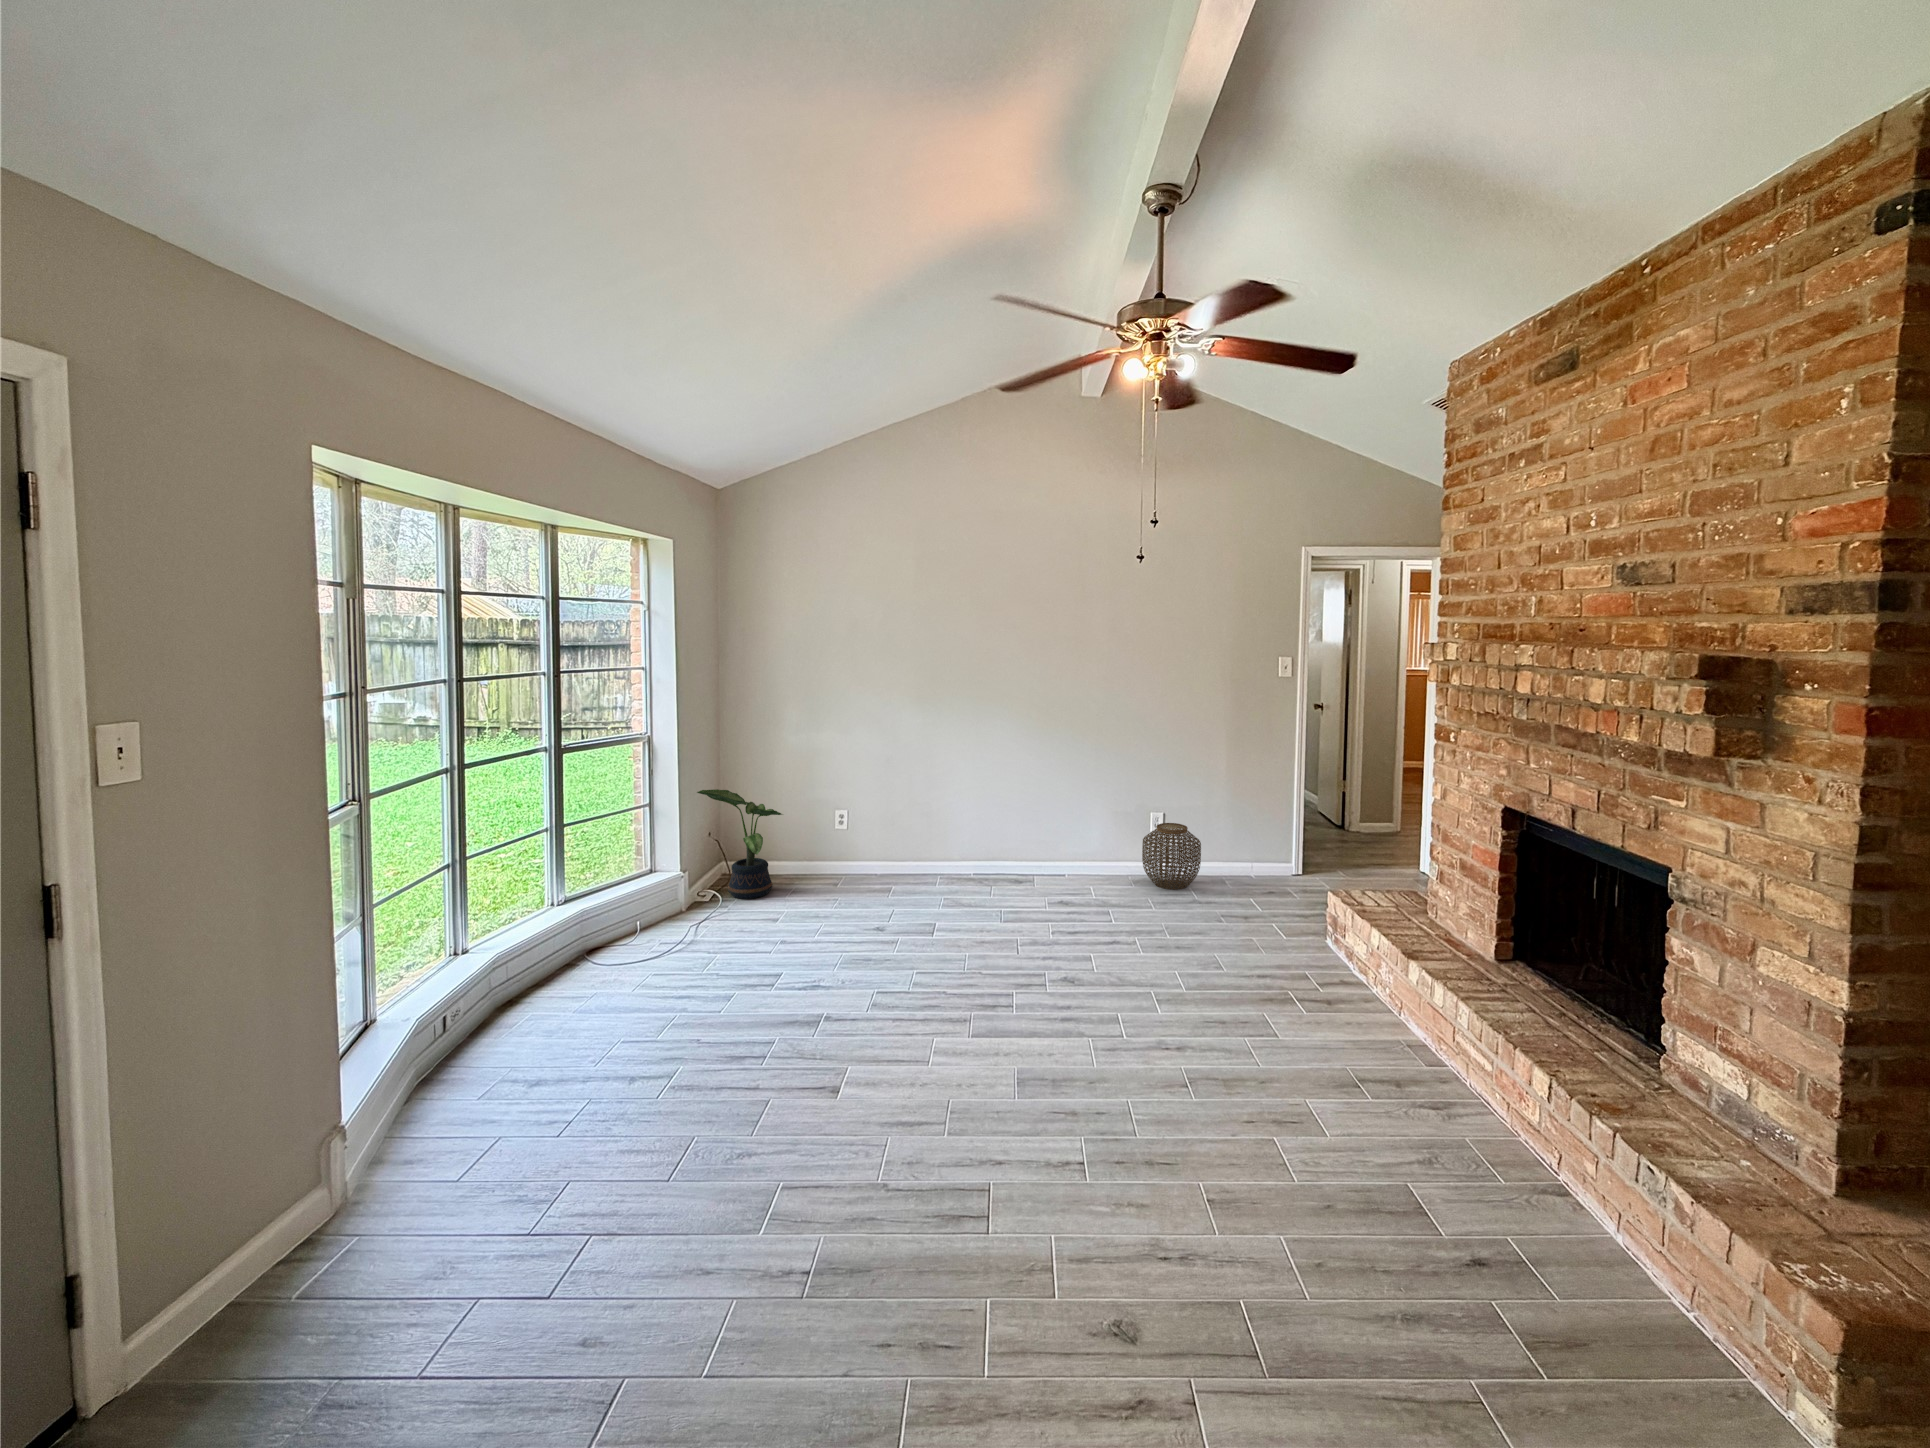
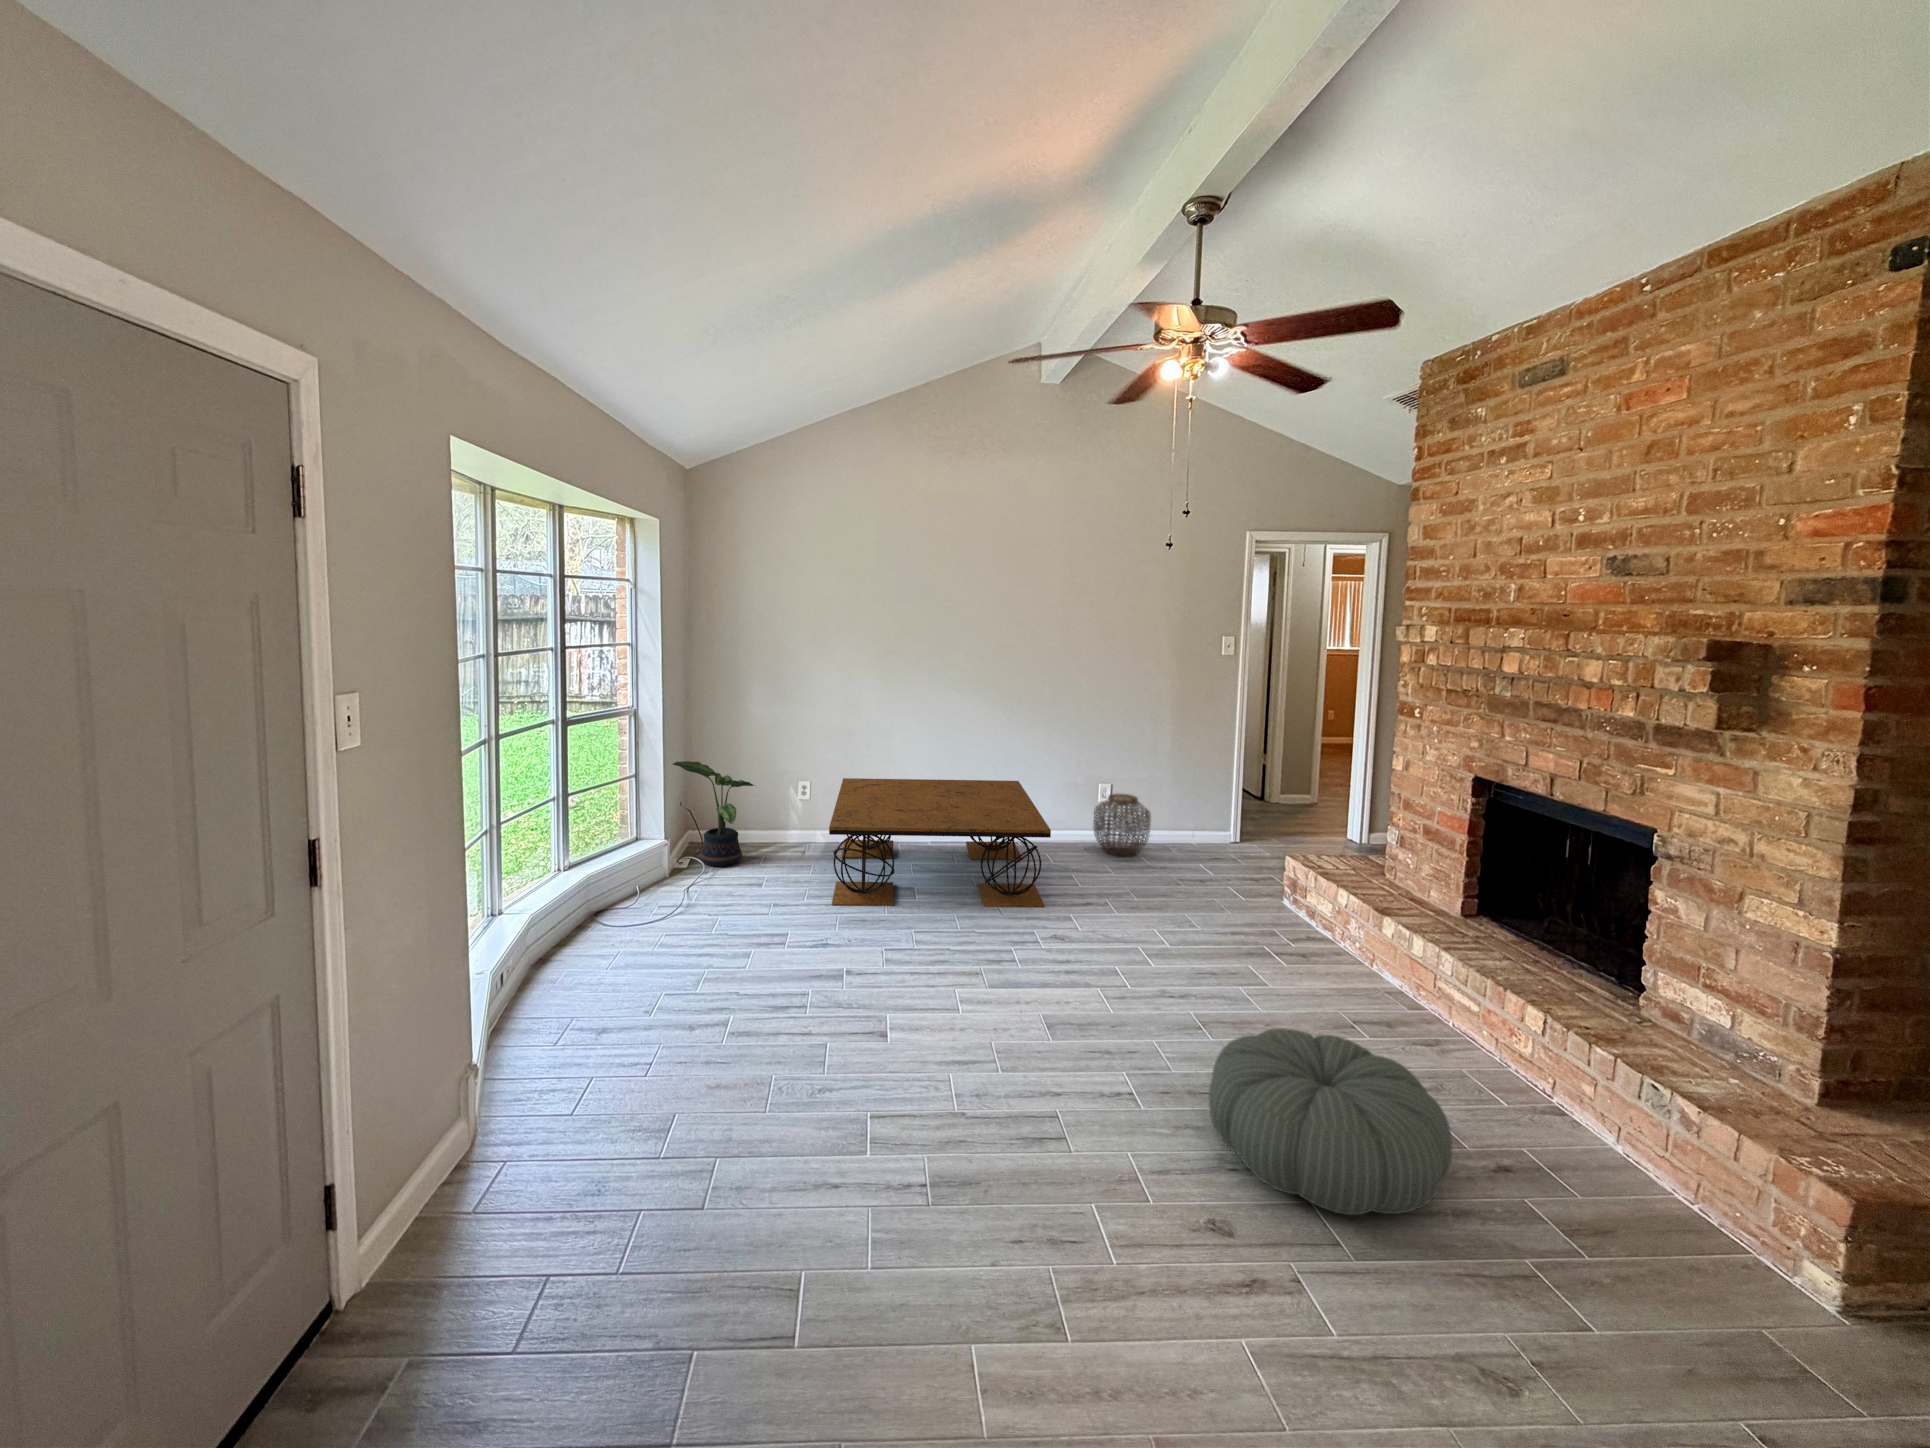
coffee table: none [840,807,1073,945] -> present [829,778,1051,907]
pouf: none [1147,1091,1408,1320] -> present [1209,1028,1452,1215]

